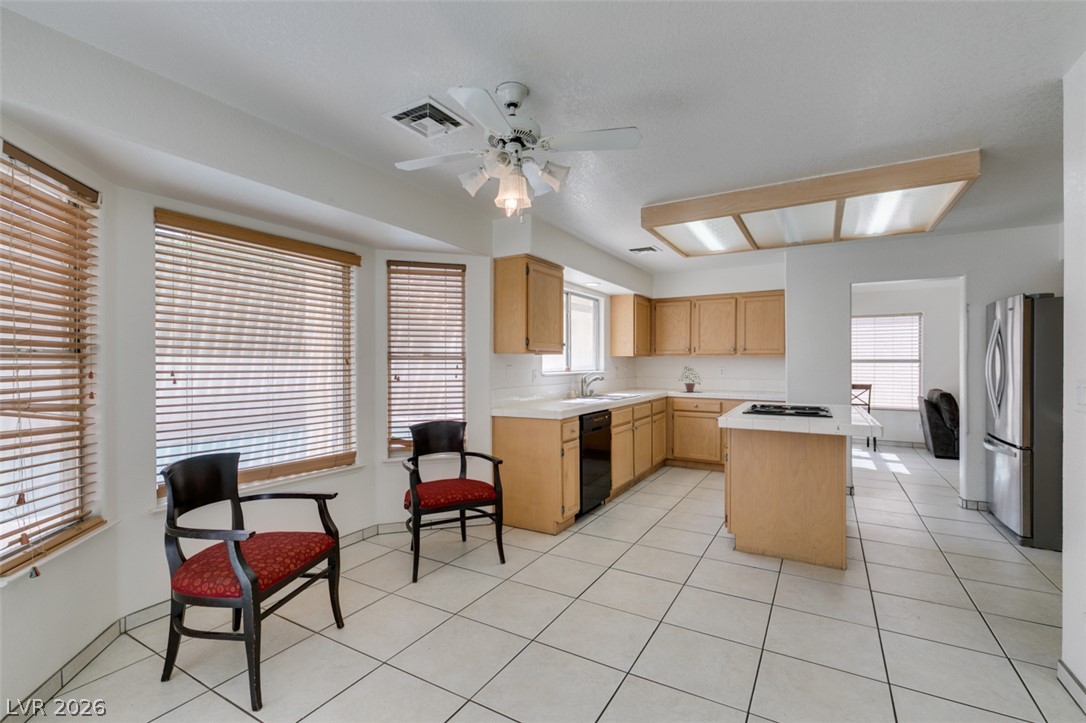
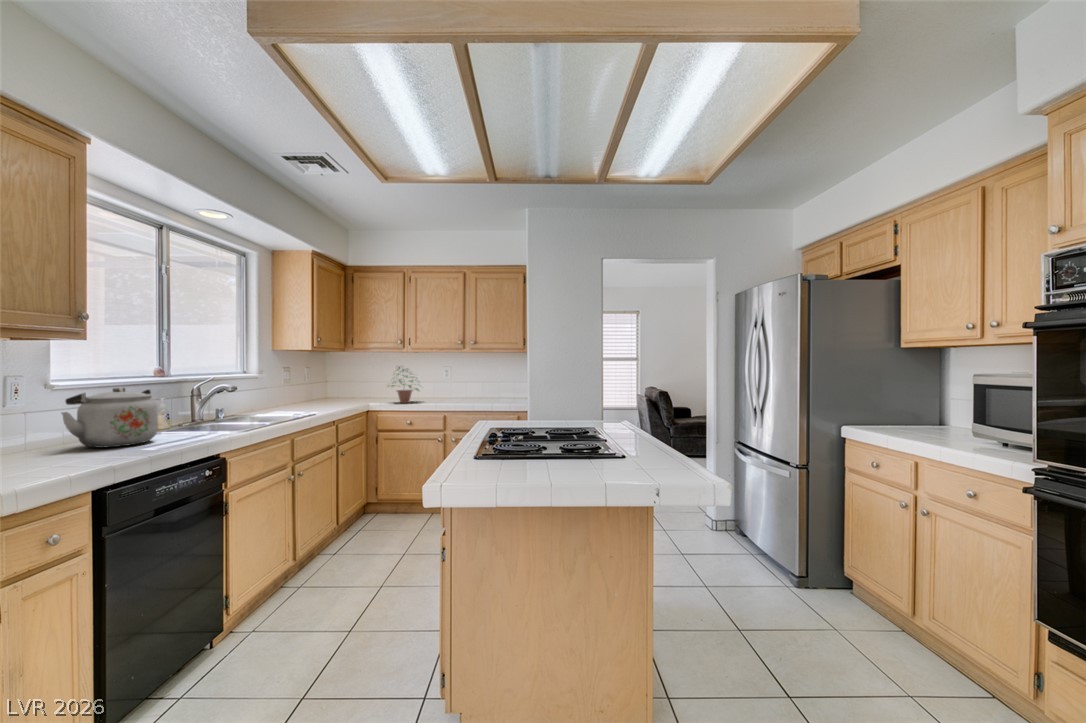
kettle: none [557,374,588,400] -> present [61,387,158,448]

